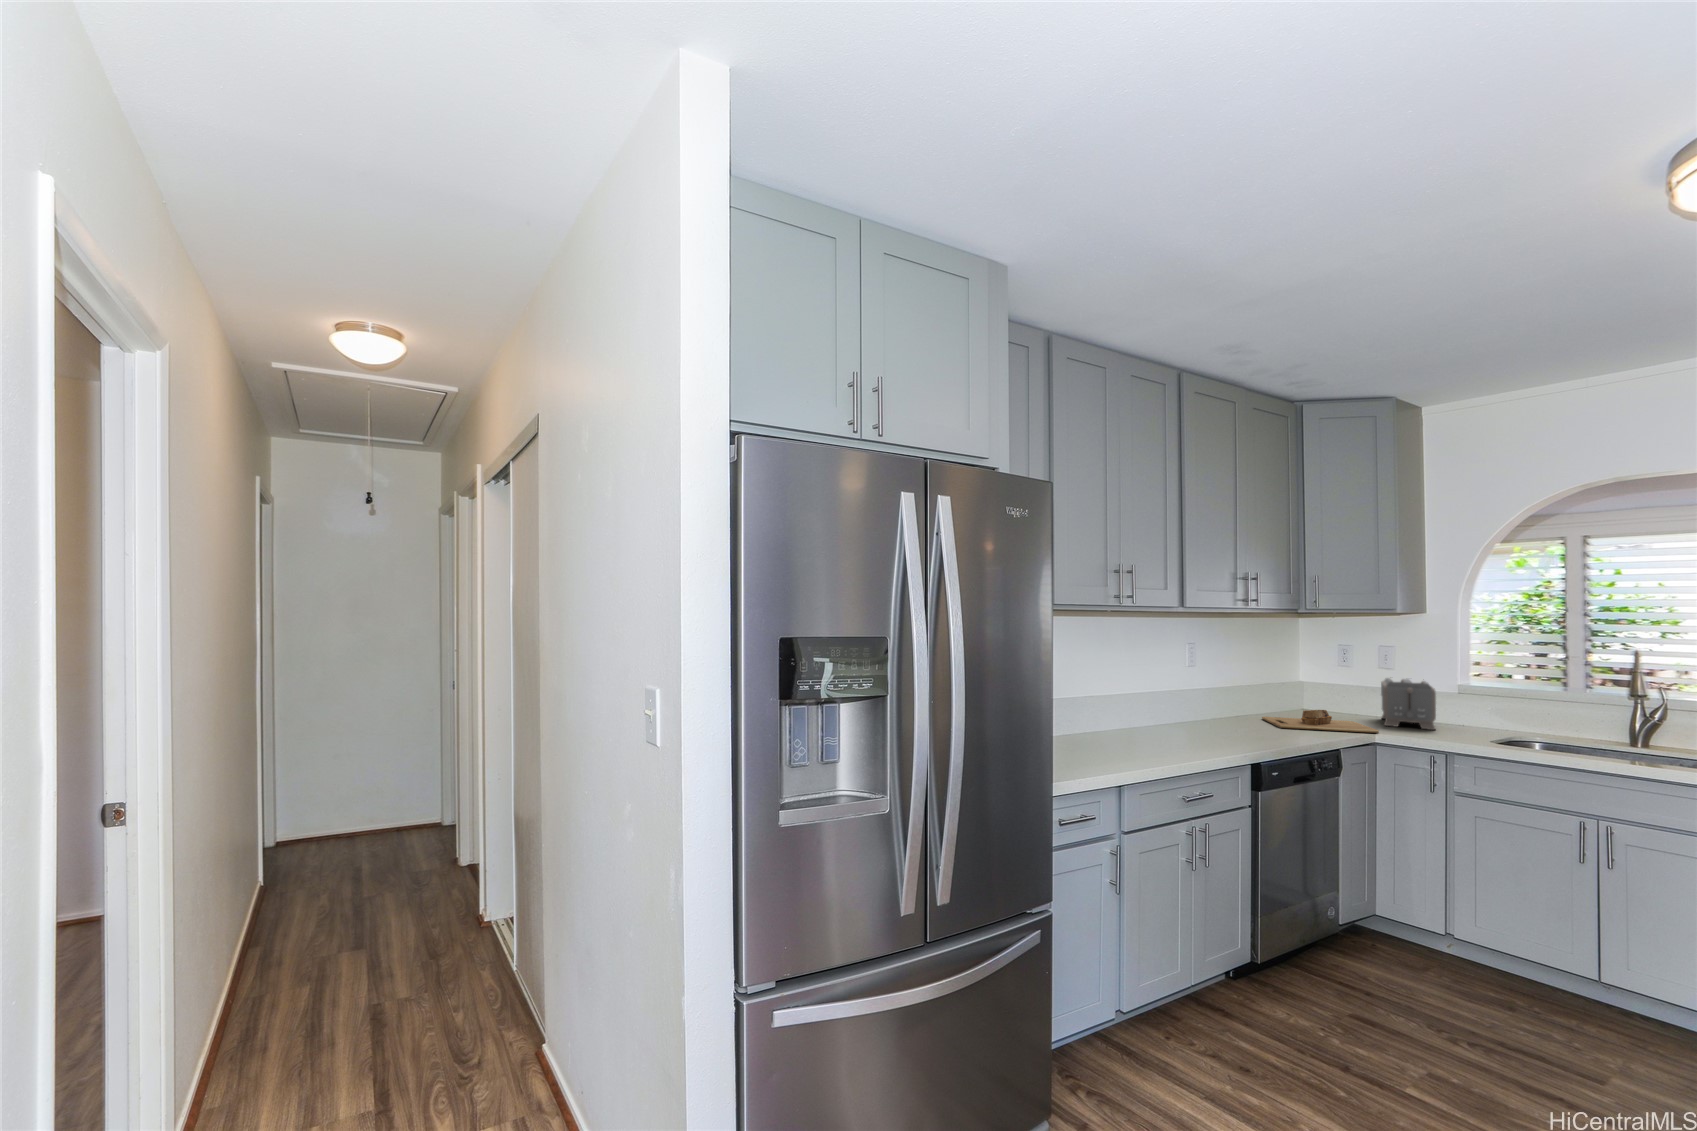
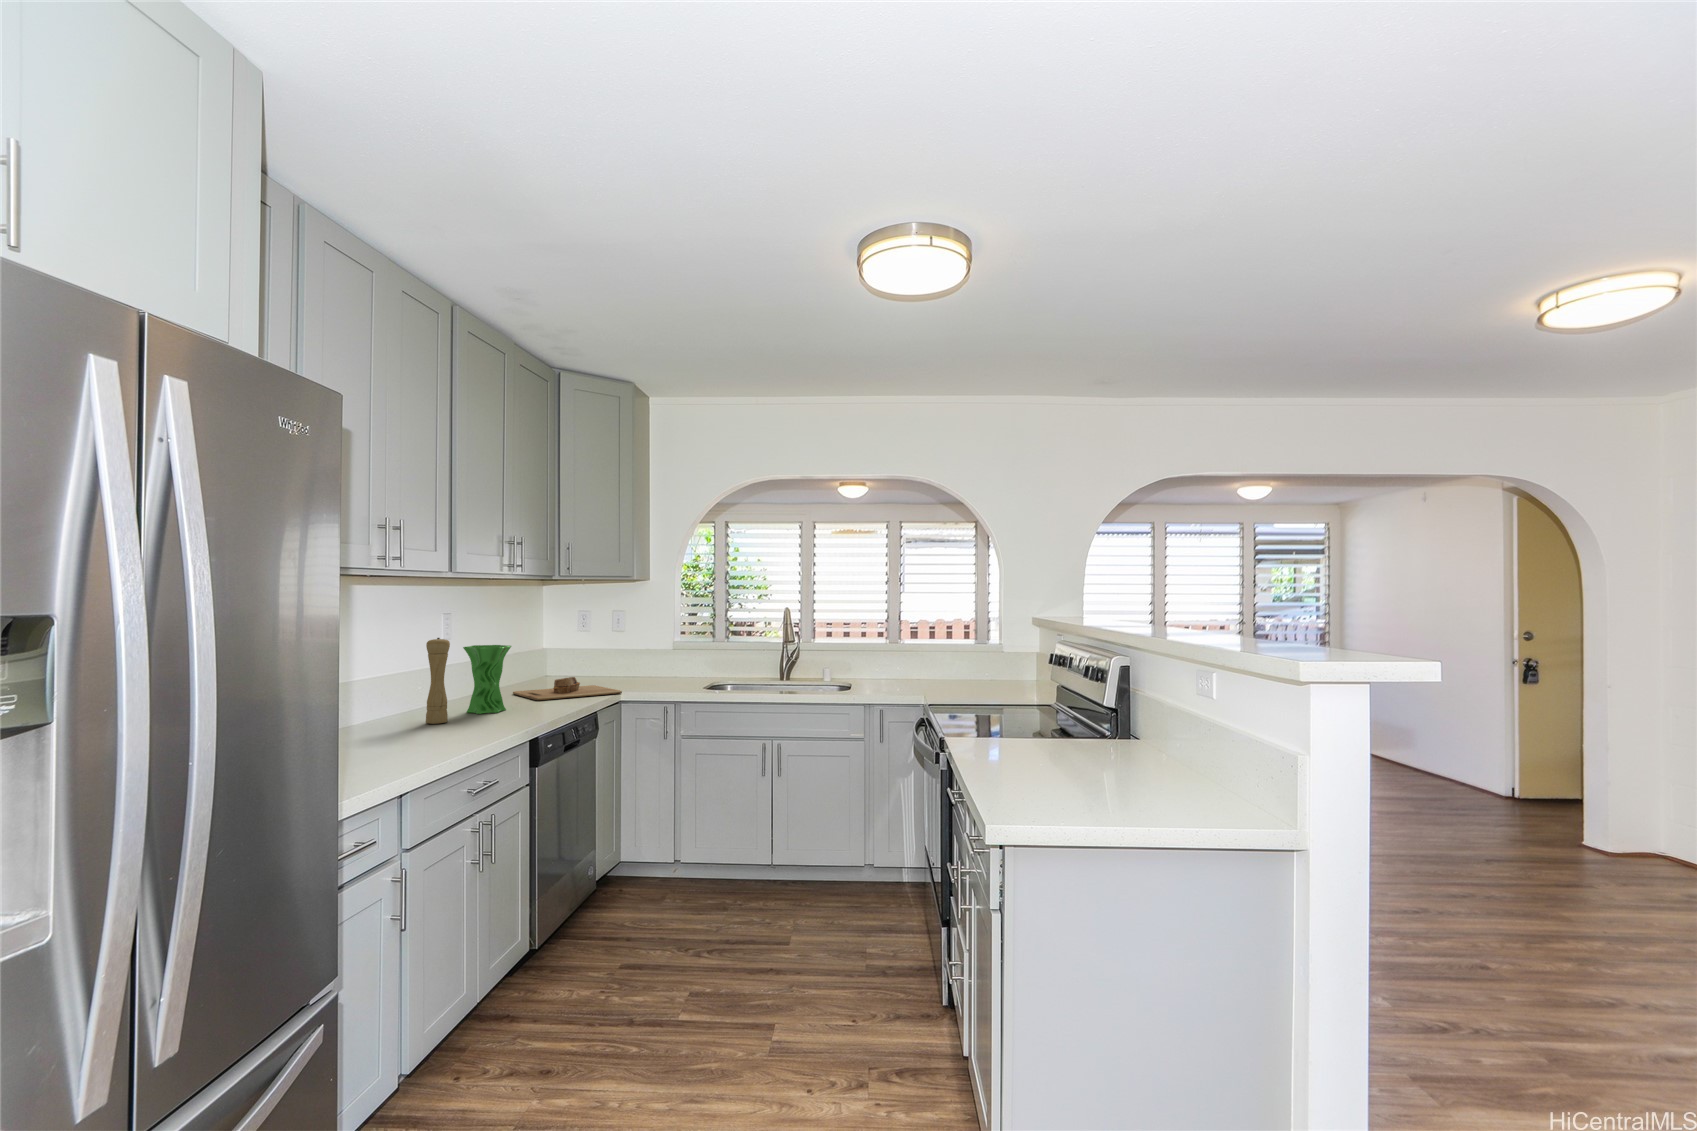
pepper mill: none [1166,661,1186,735] -> present [426,638,450,724]
vase: none [1203,670,1248,733] -> present [463,645,511,714]
toaster: present [1381,678,1436,730] -> none [612,640,660,686]

